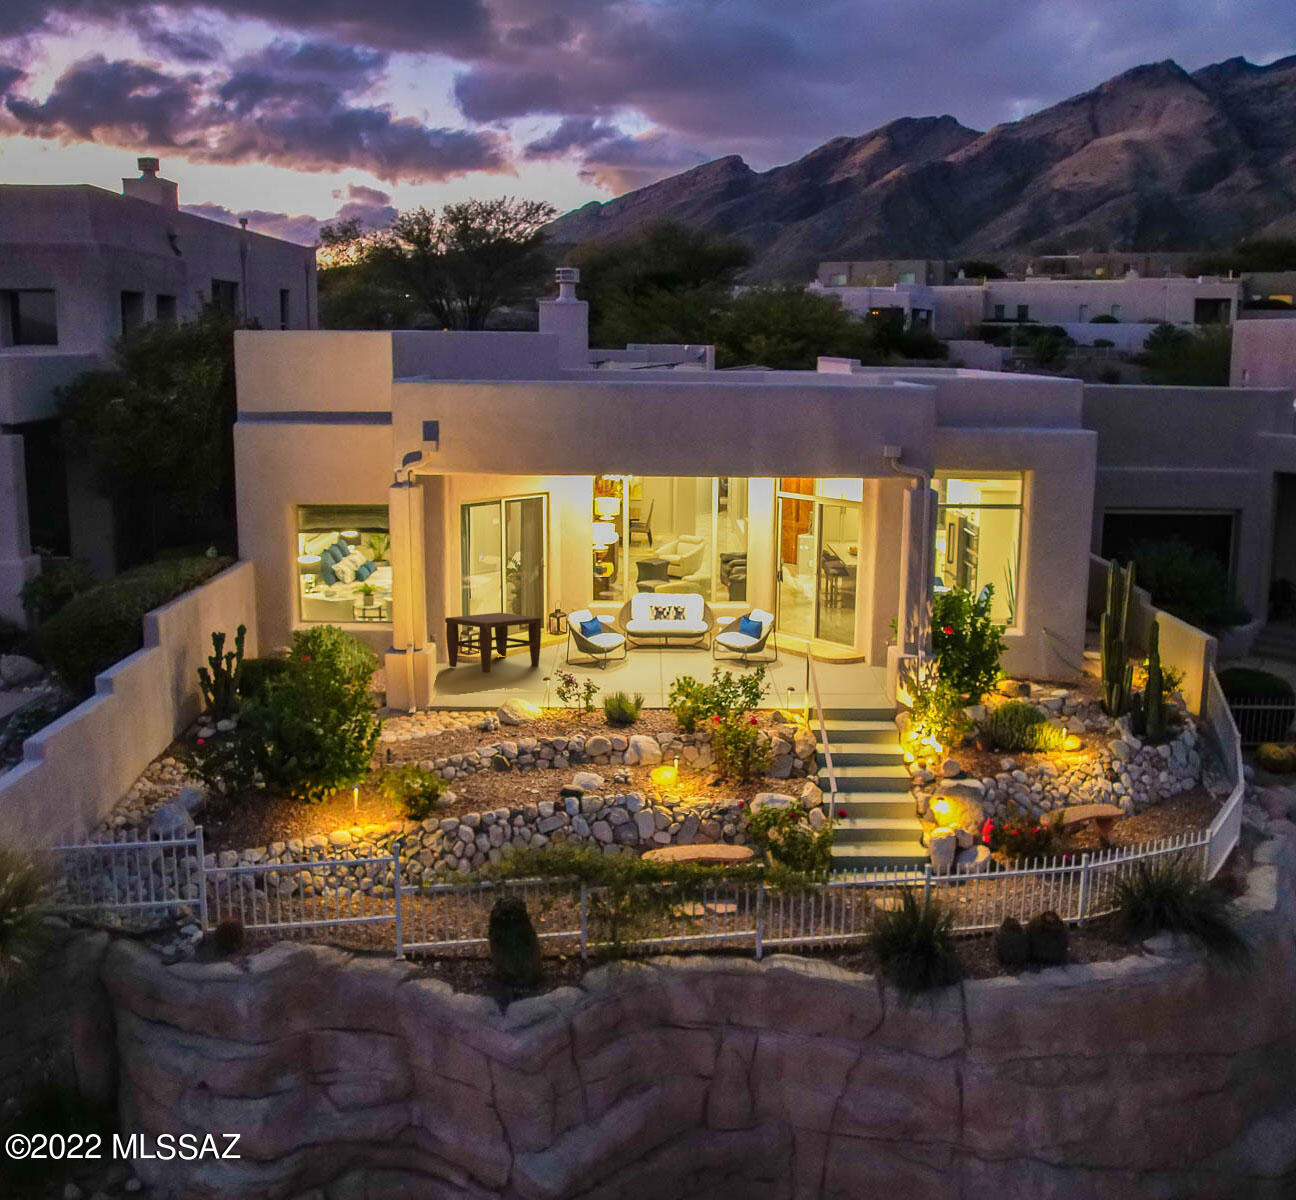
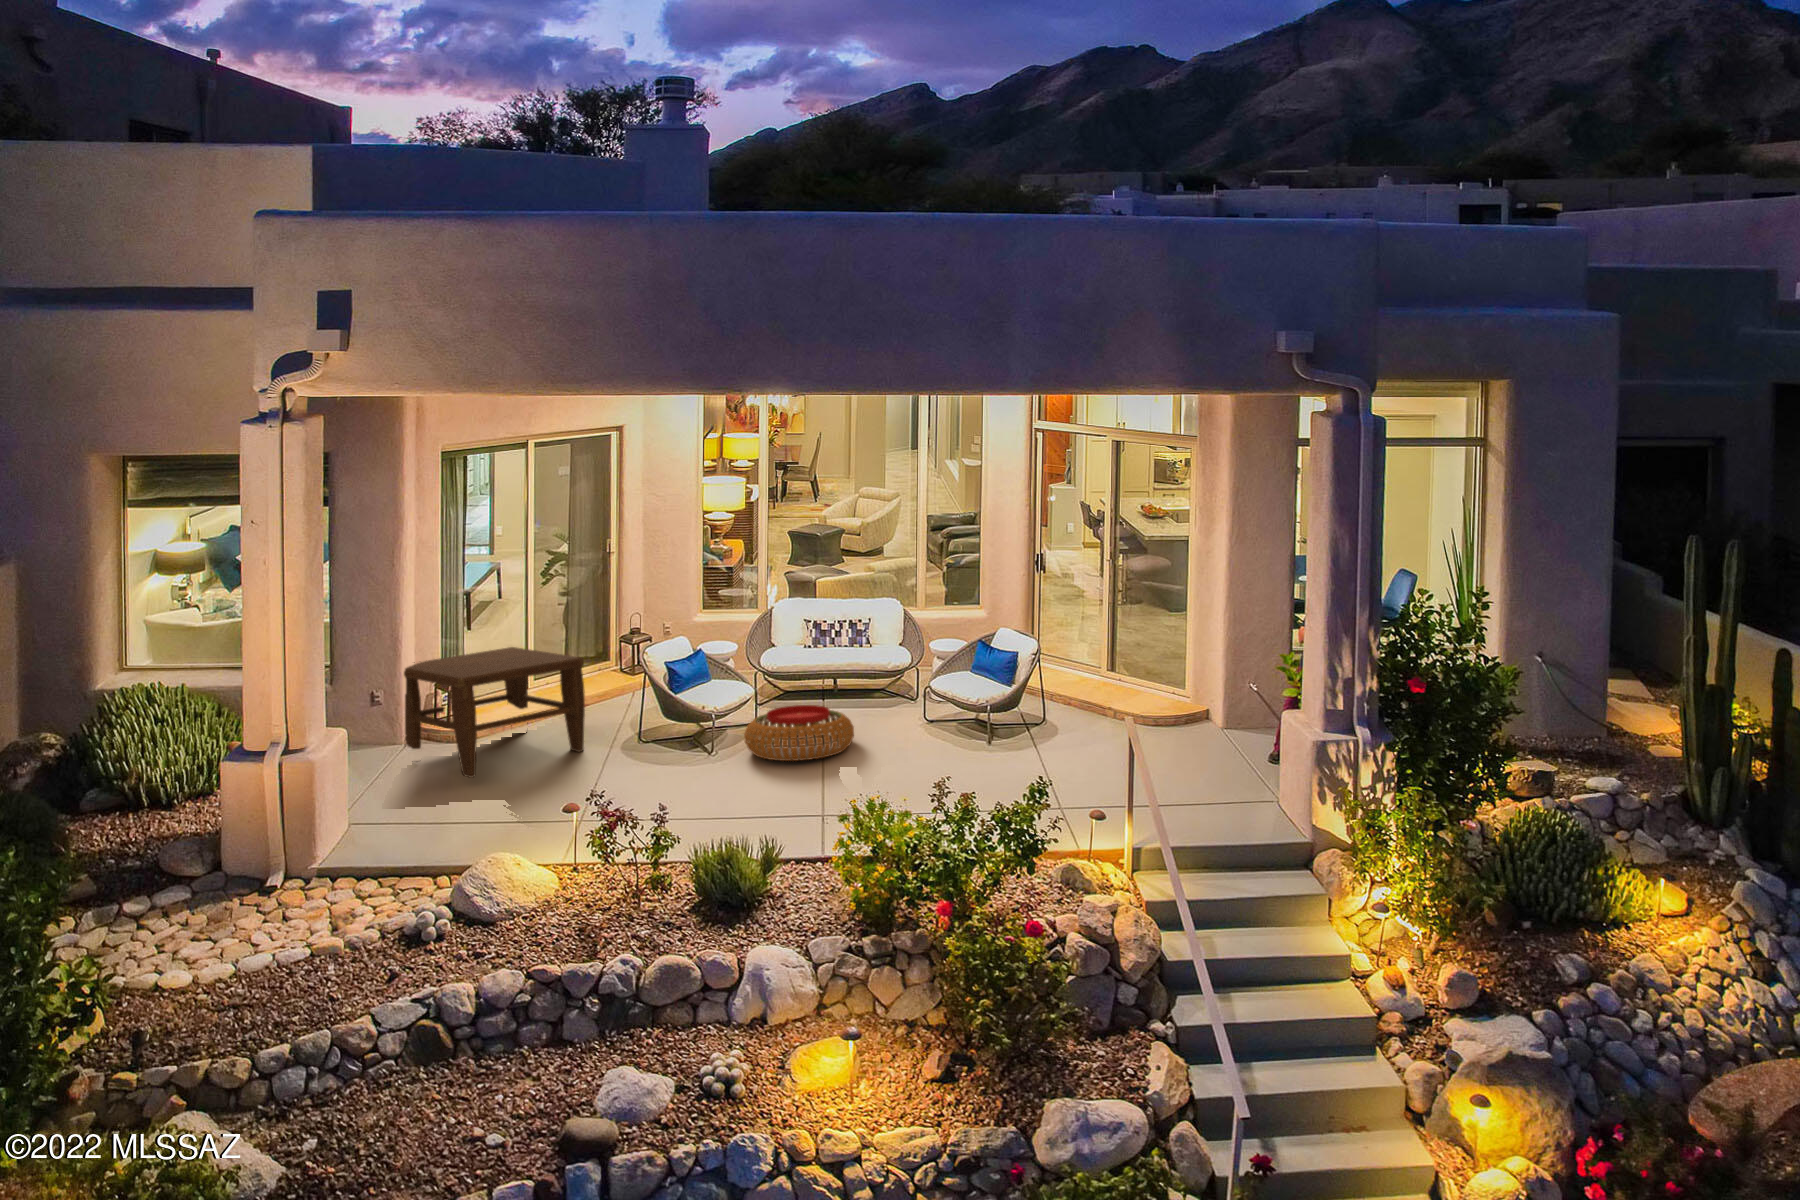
pouf: none [622,647,677,672] -> present [744,705,854,761]

